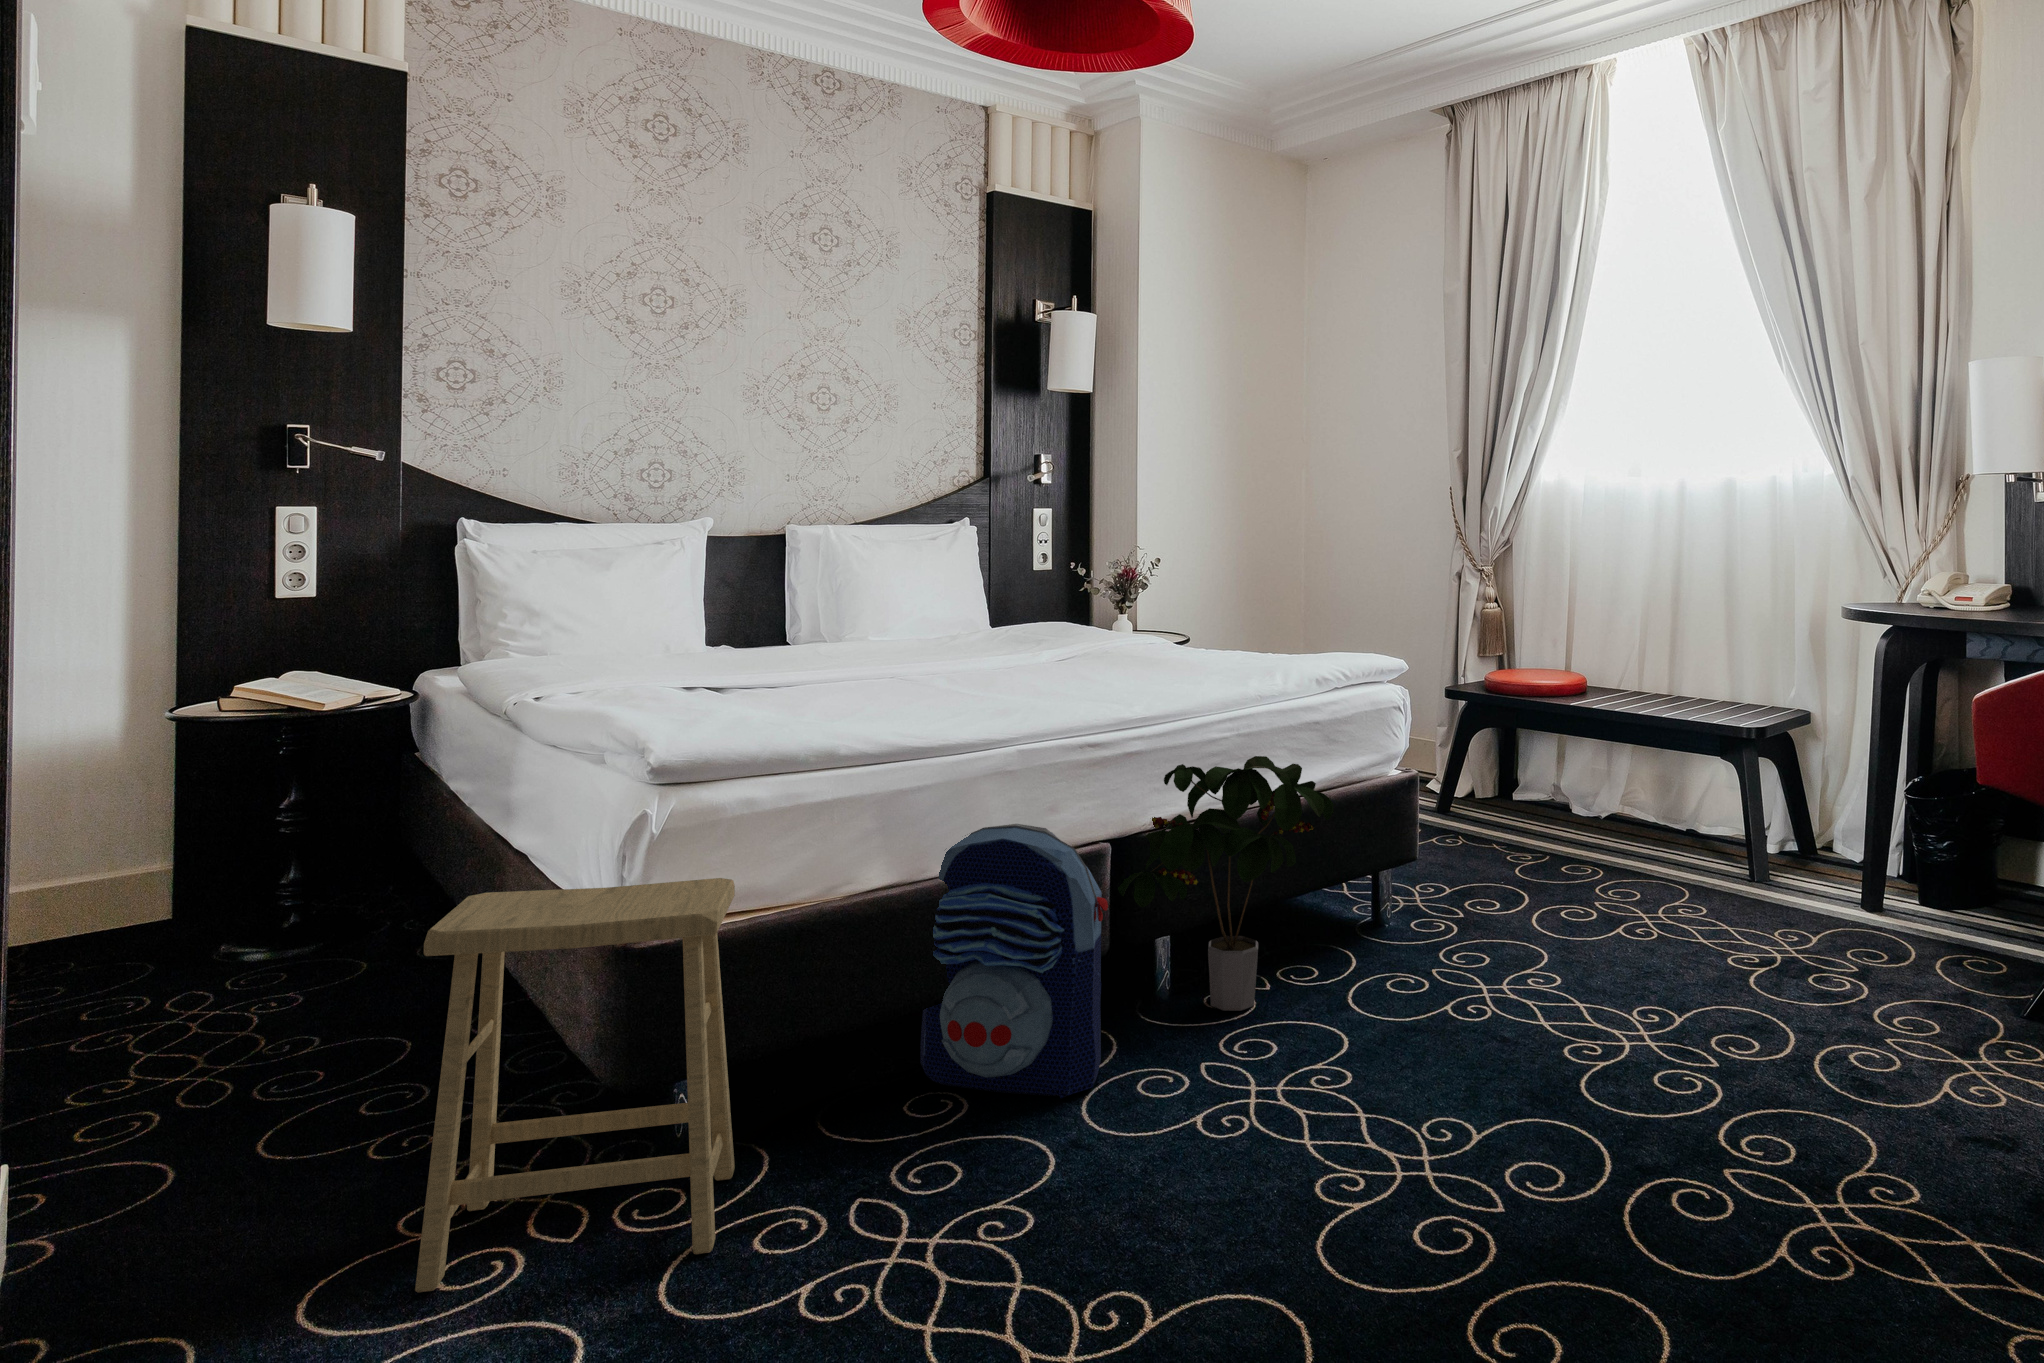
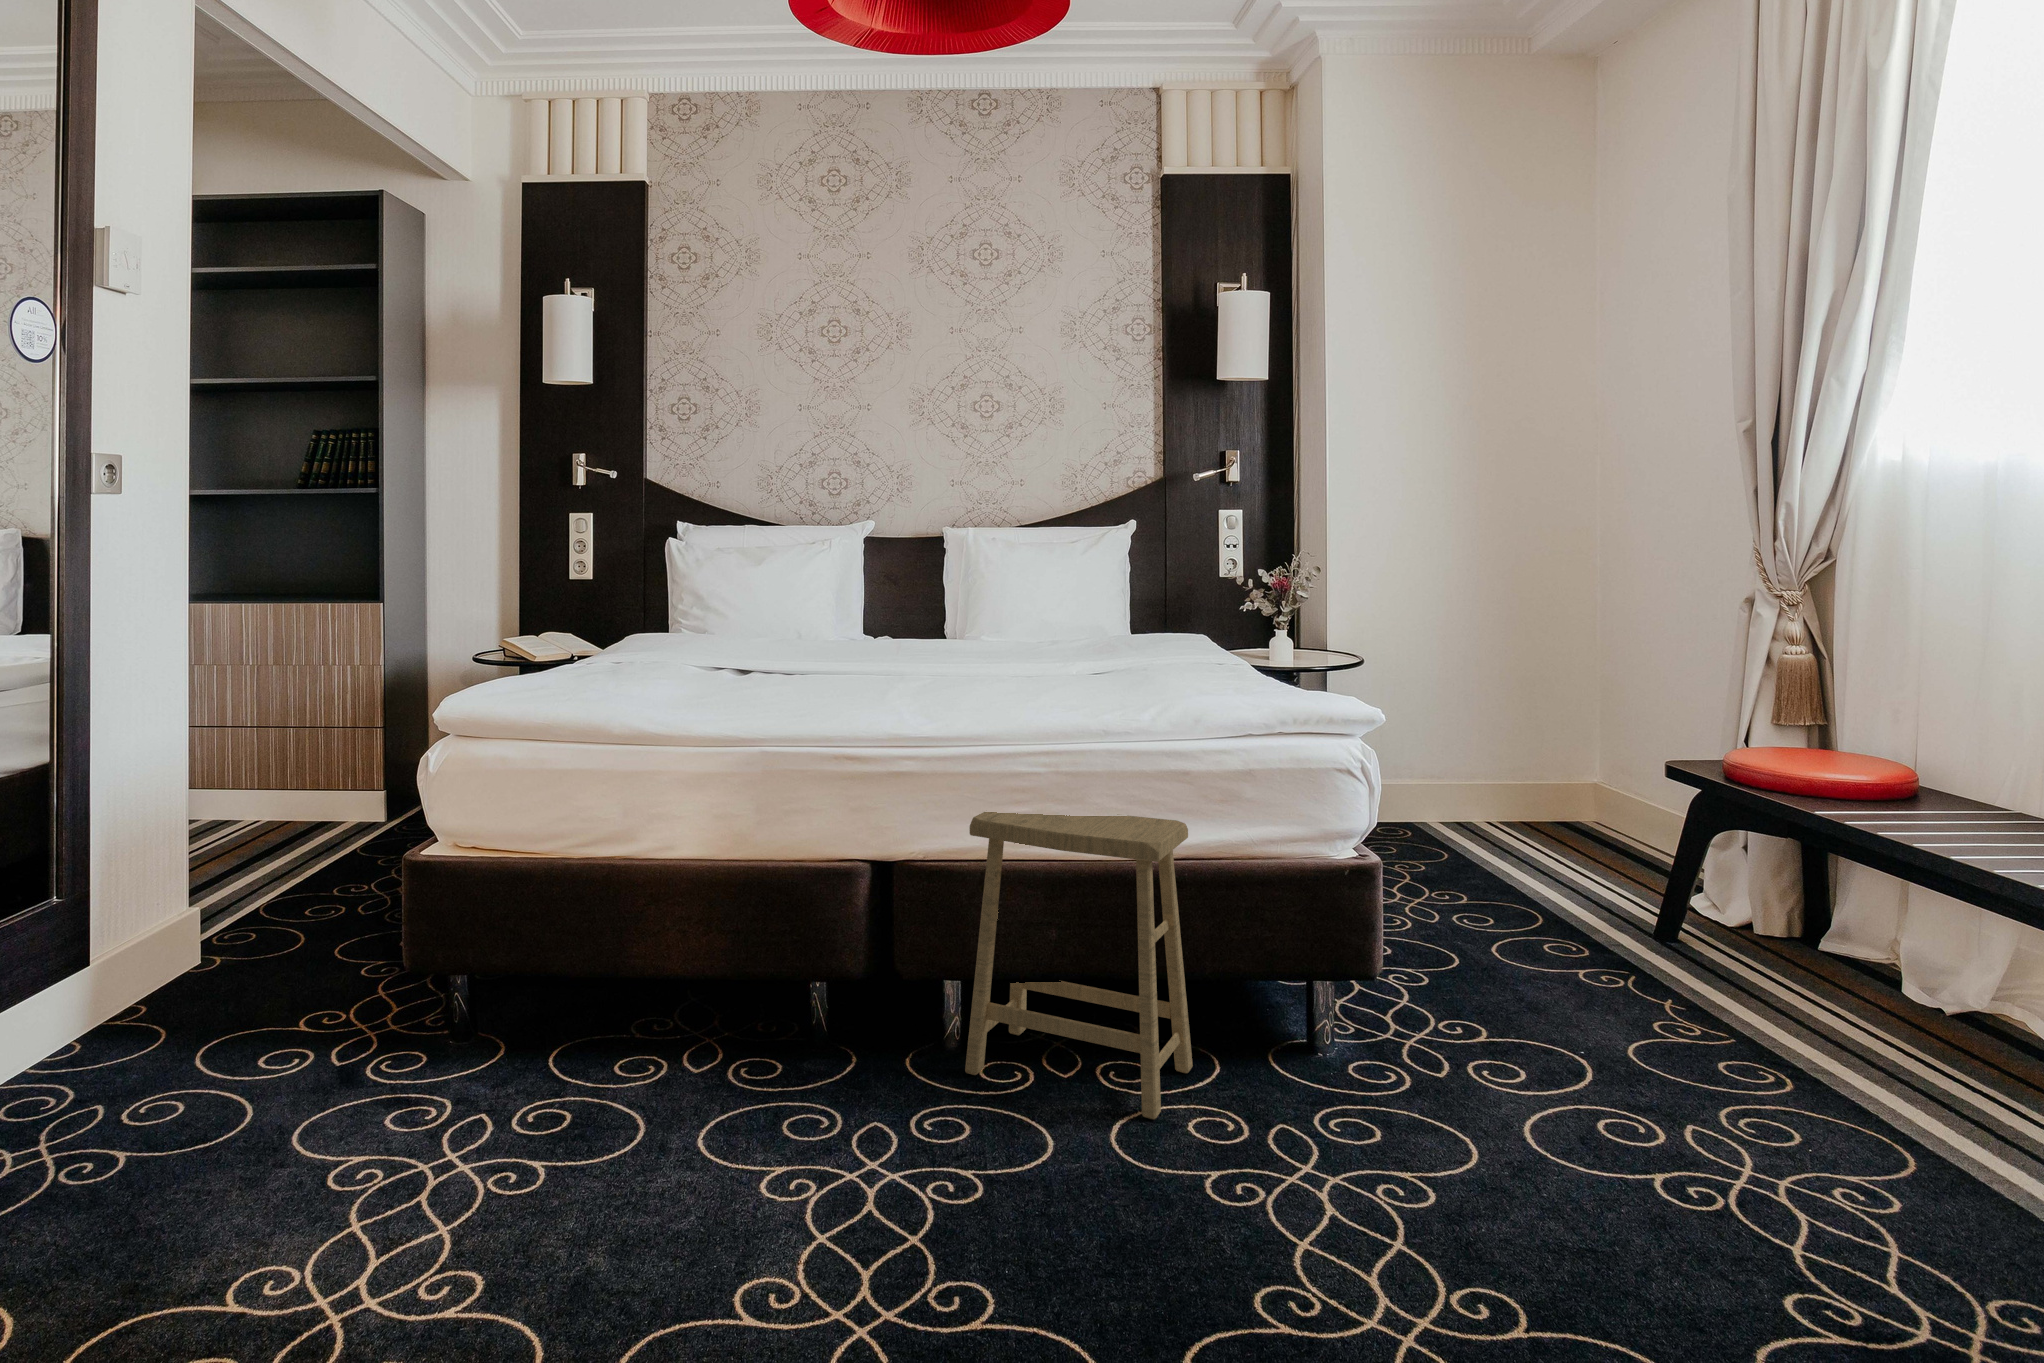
potted plant: present [1118,756,1334,1011] -> none [1603,795,1919,1091]
backpack: present [920,824,1108,1098] -> none [1374,823,1568,1109]

